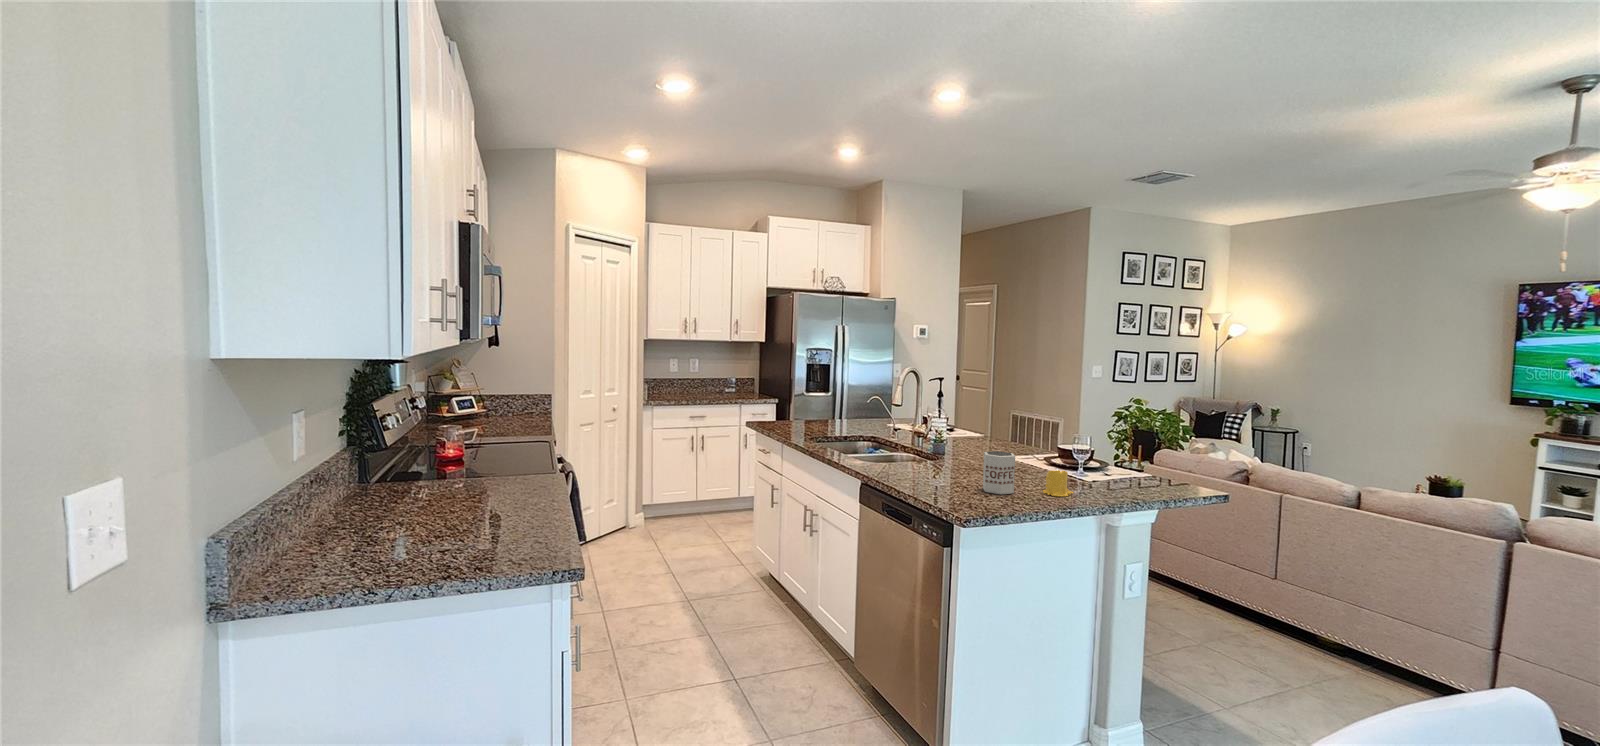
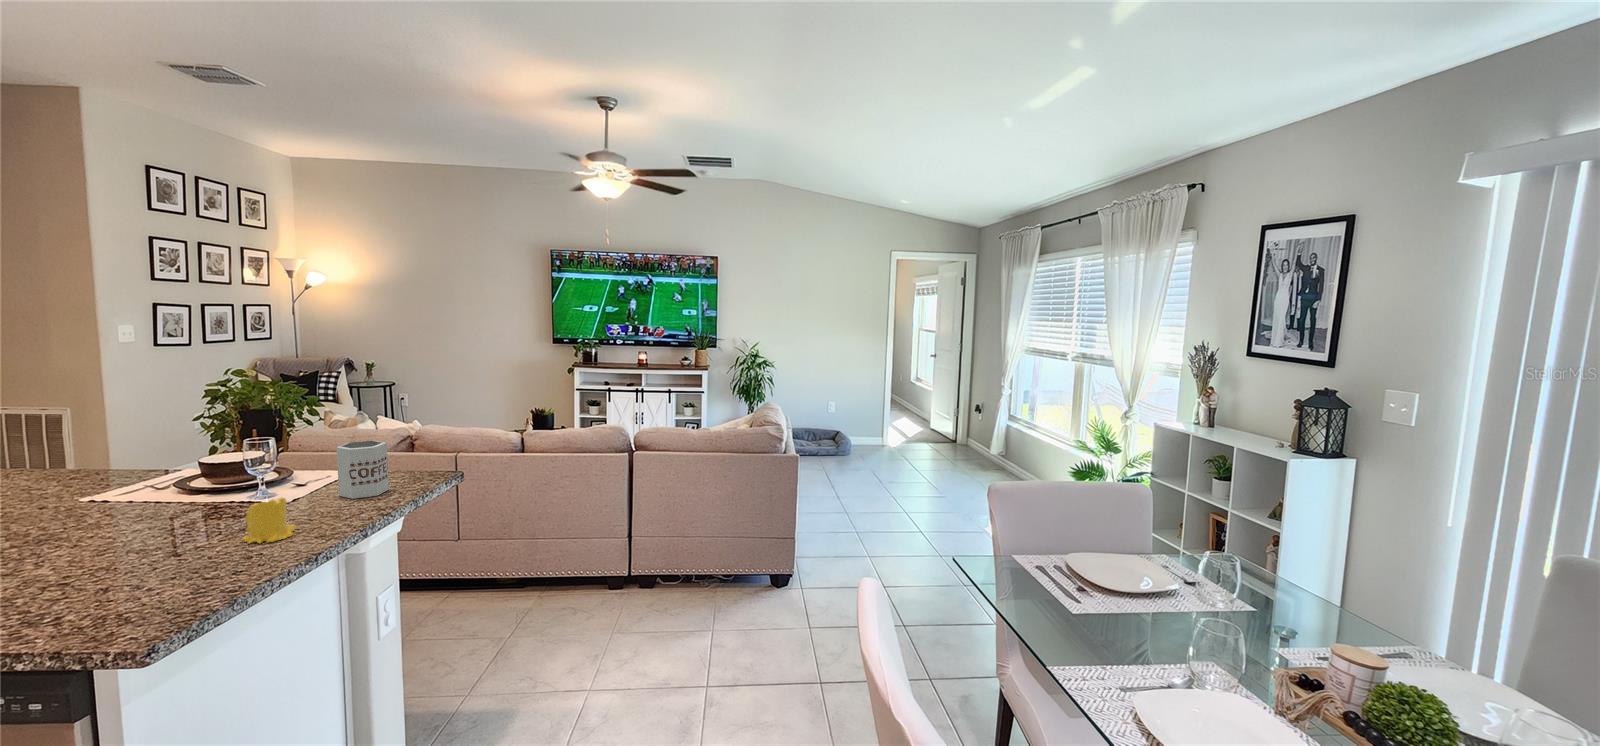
mug: present [983,451,1015,494] -> present [336,441,389,499]

